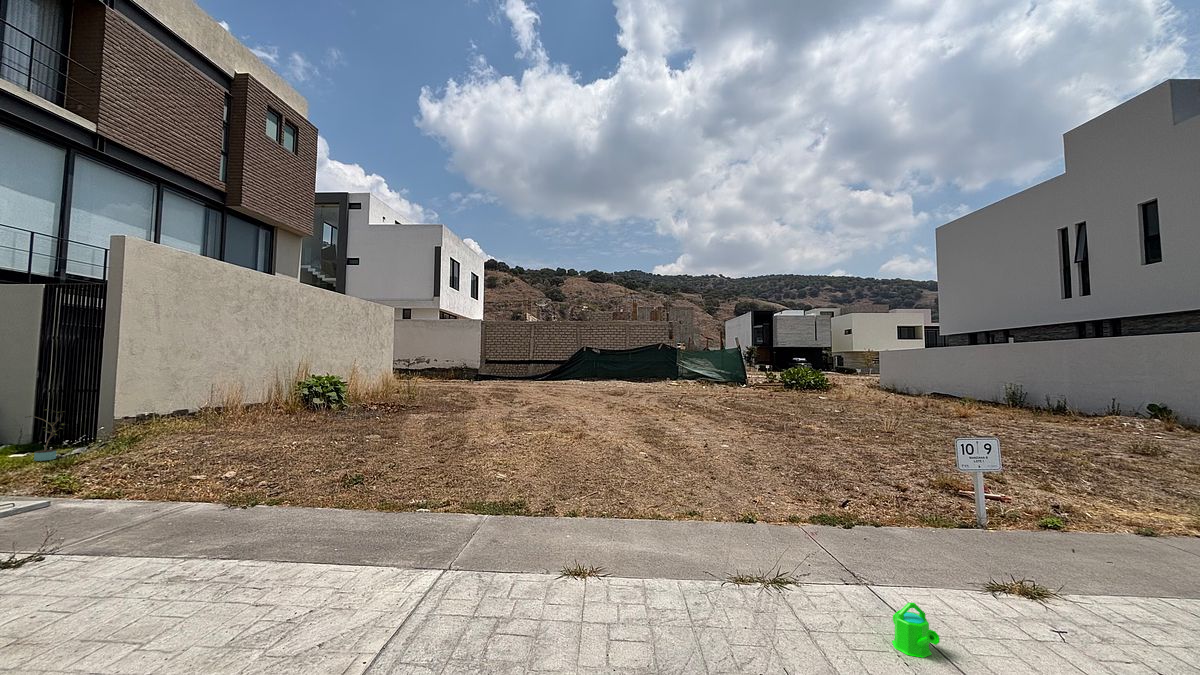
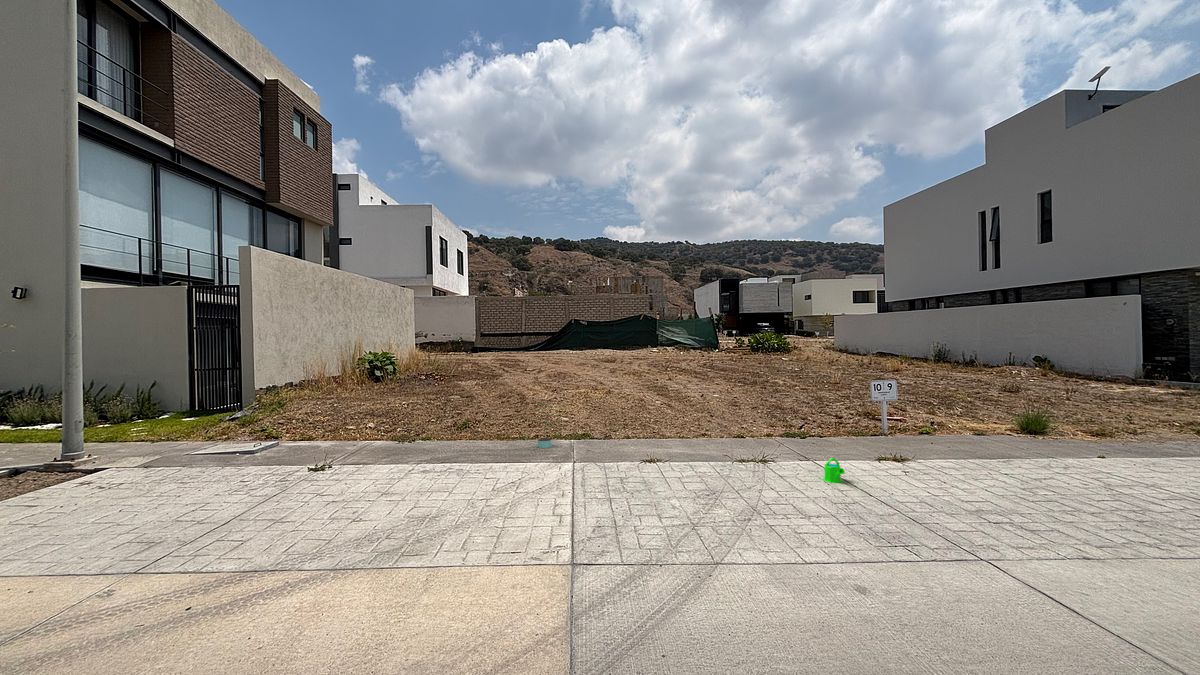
potted plant: present [25,409,65,461] -> present [535,403,559,448]

